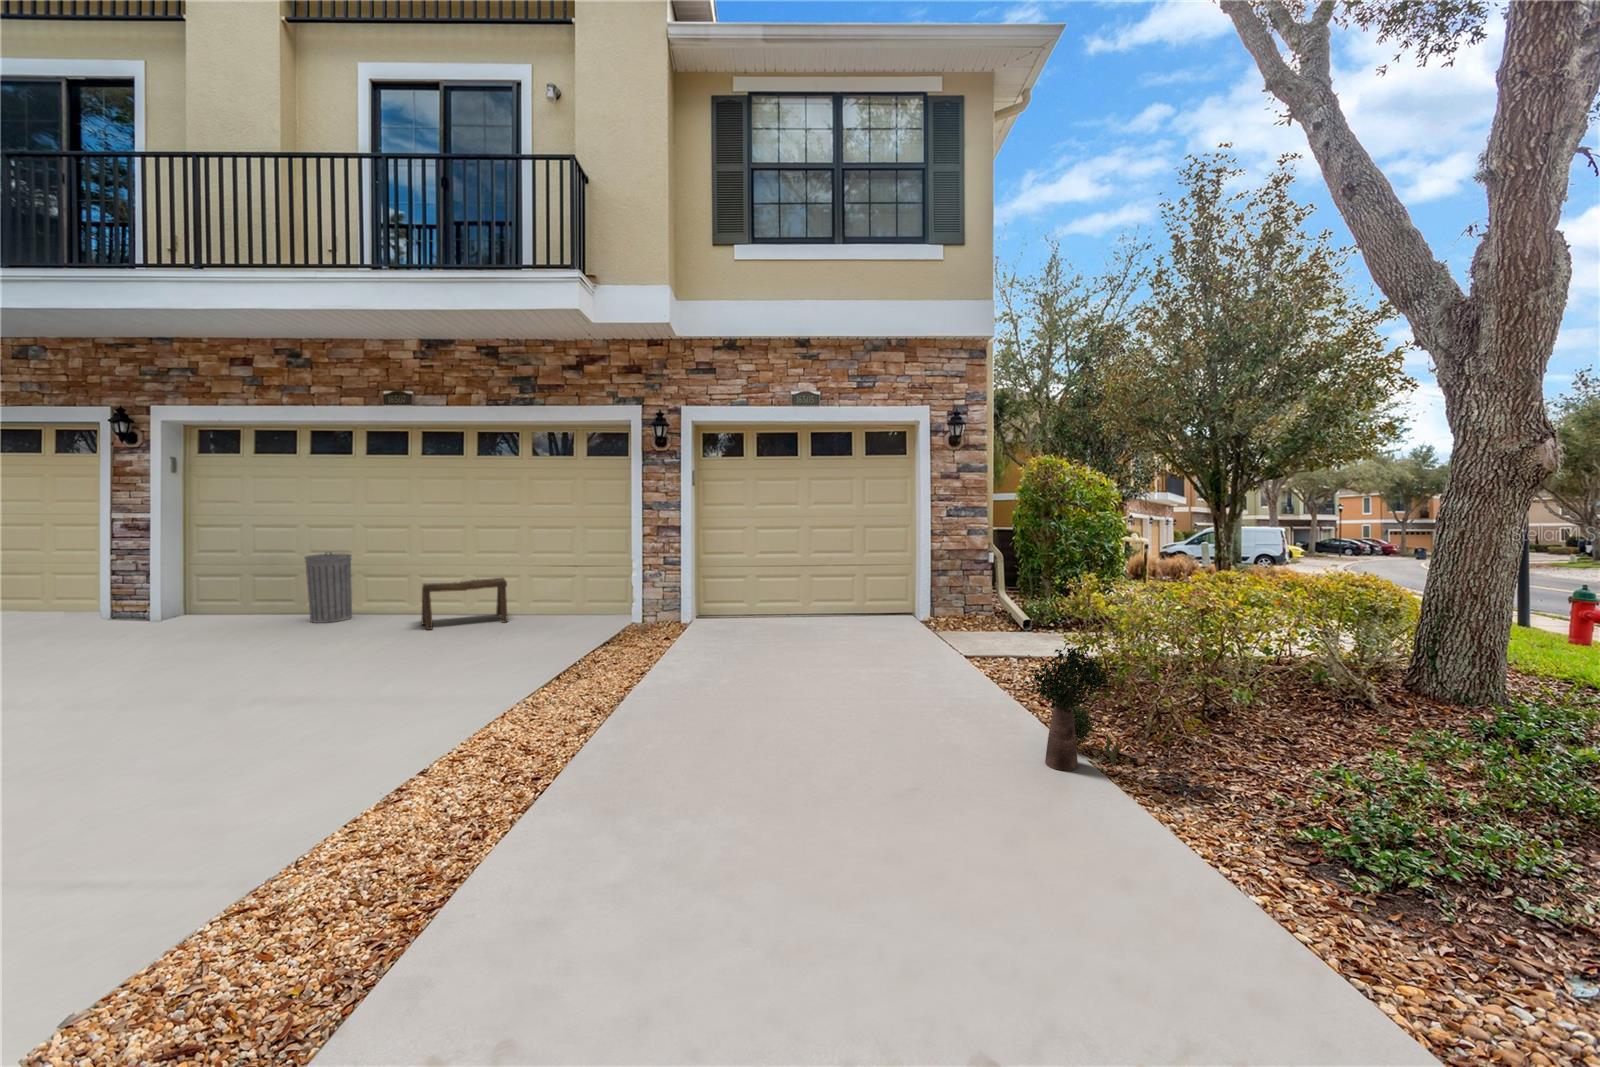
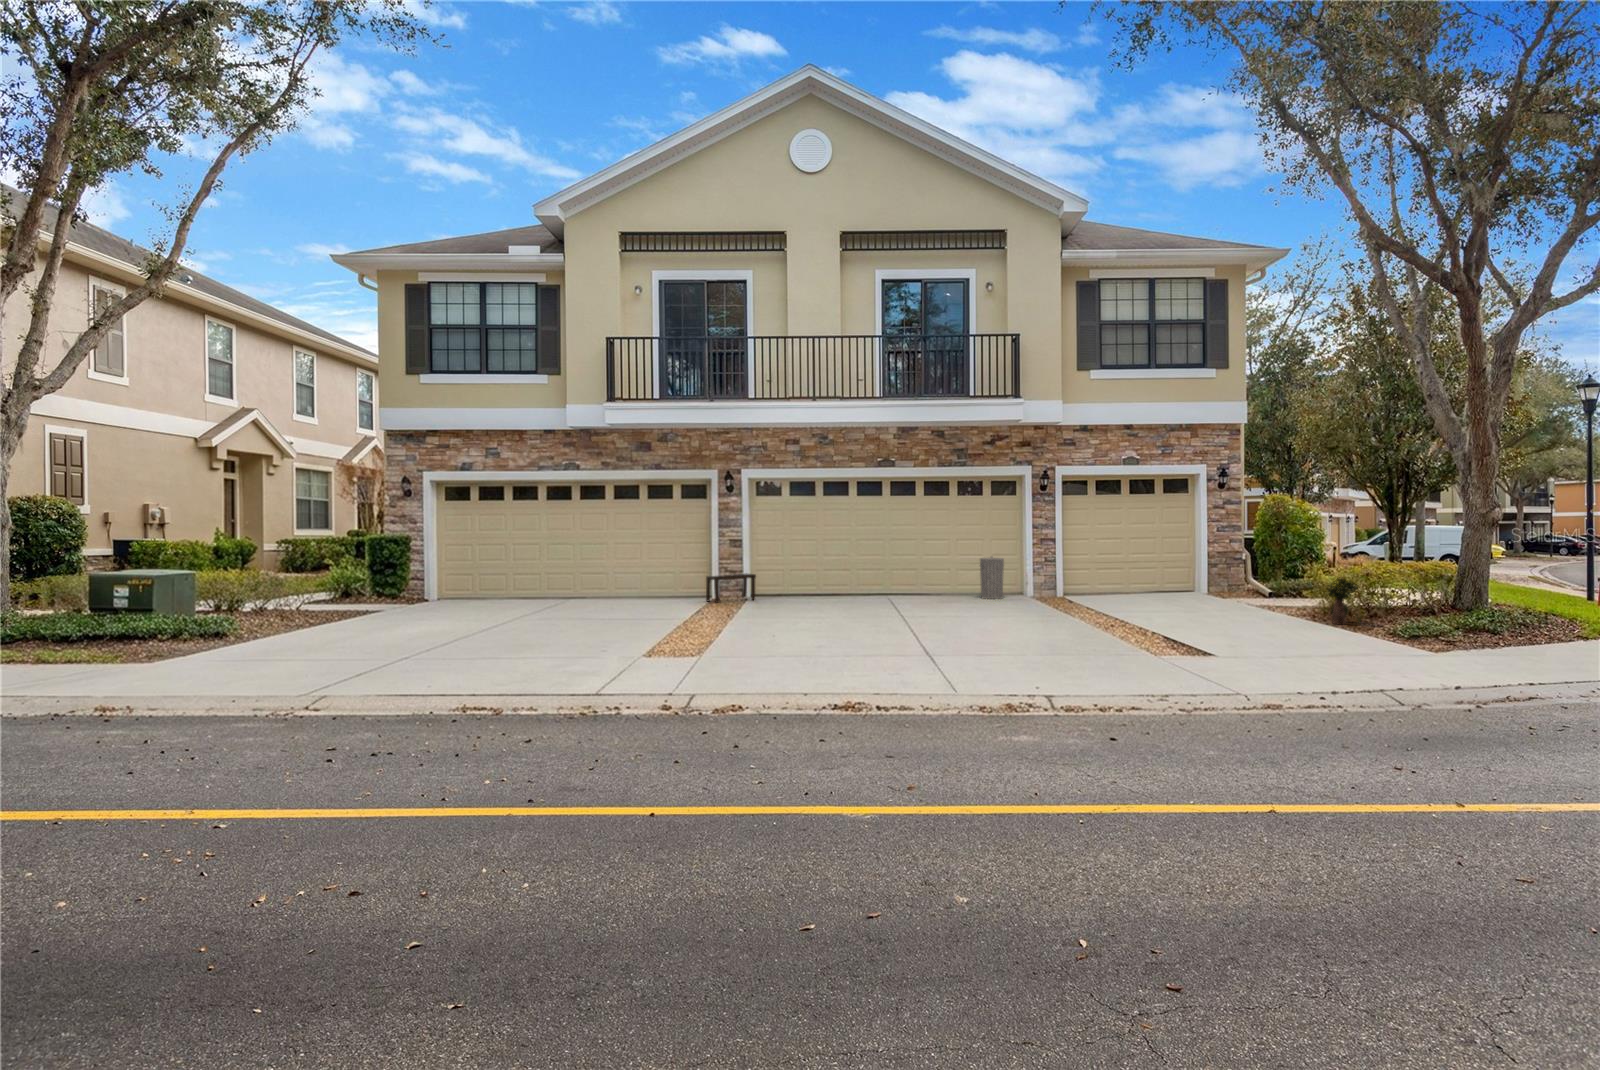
trash can: present [305,552,352,623] -> present [980,556,1004,599]
bench: present [422,578,508,630] -> present [706,574,756,603]

